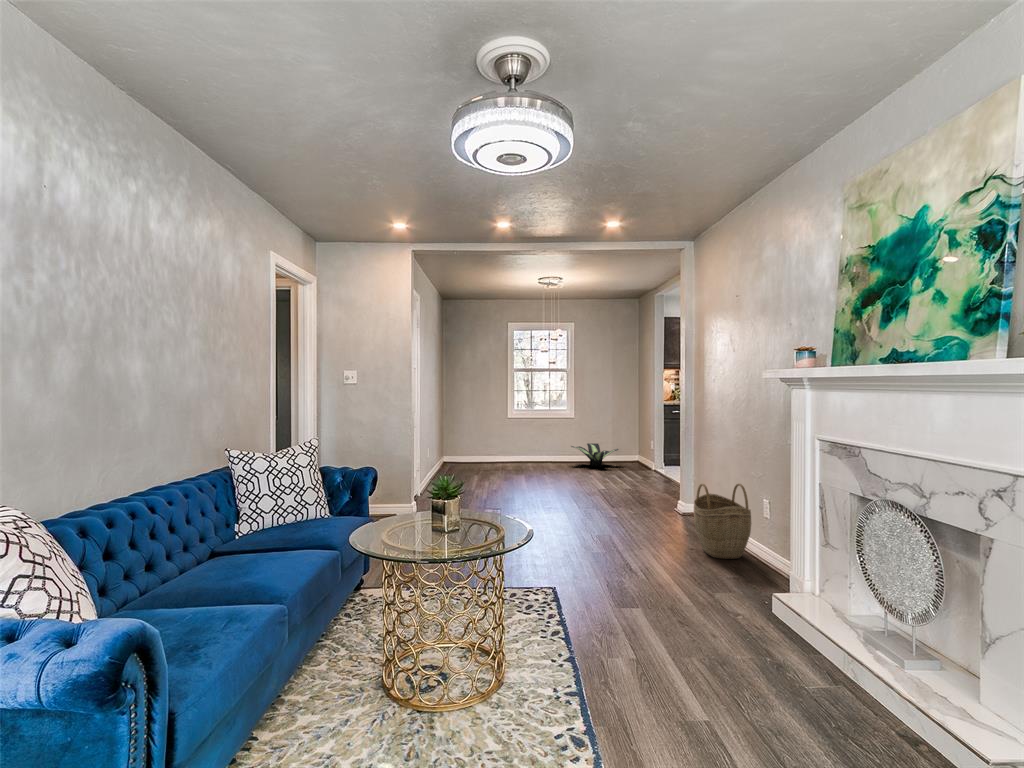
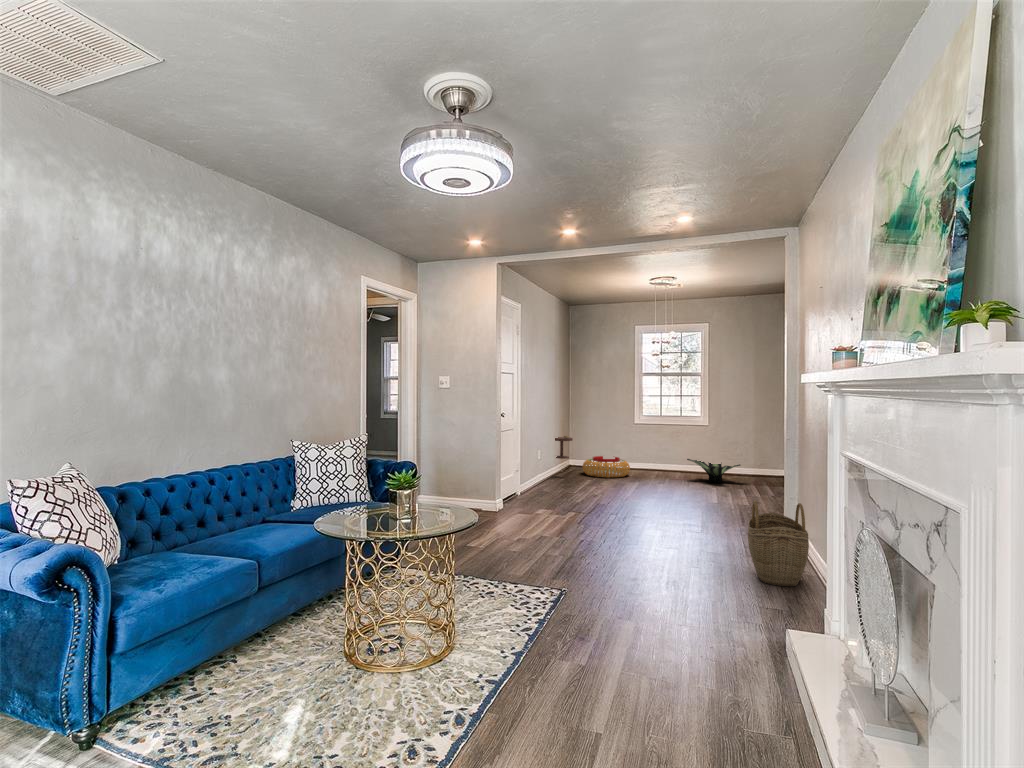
side table: none [440,428,462,471] -> present [555,436,573,459]
pouf: none [469,447,516,469] -> present [583,456,630,478]

